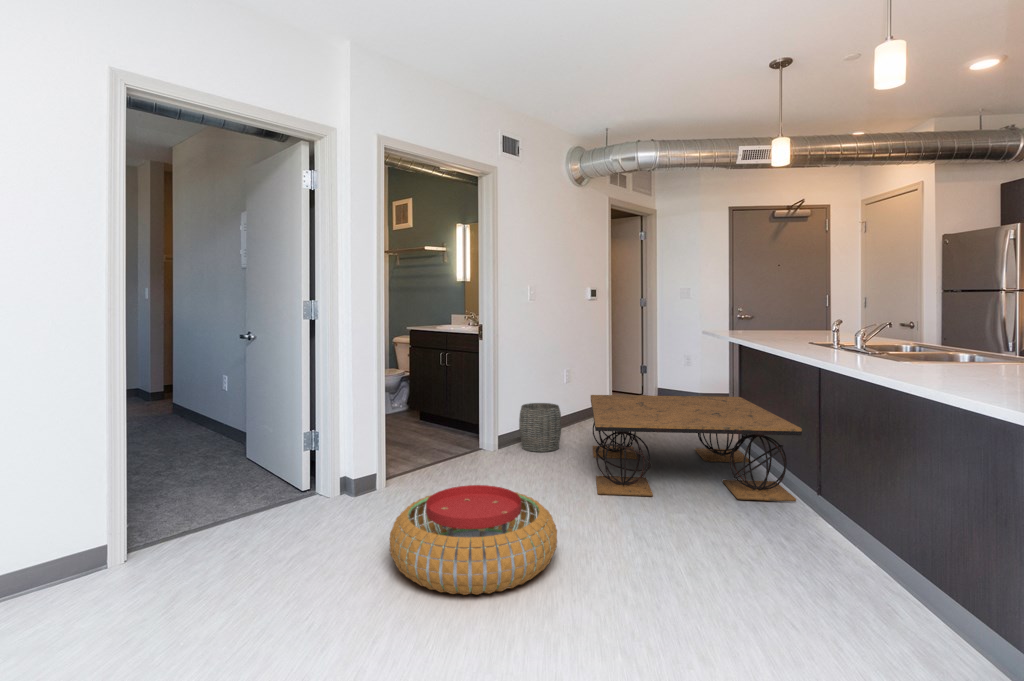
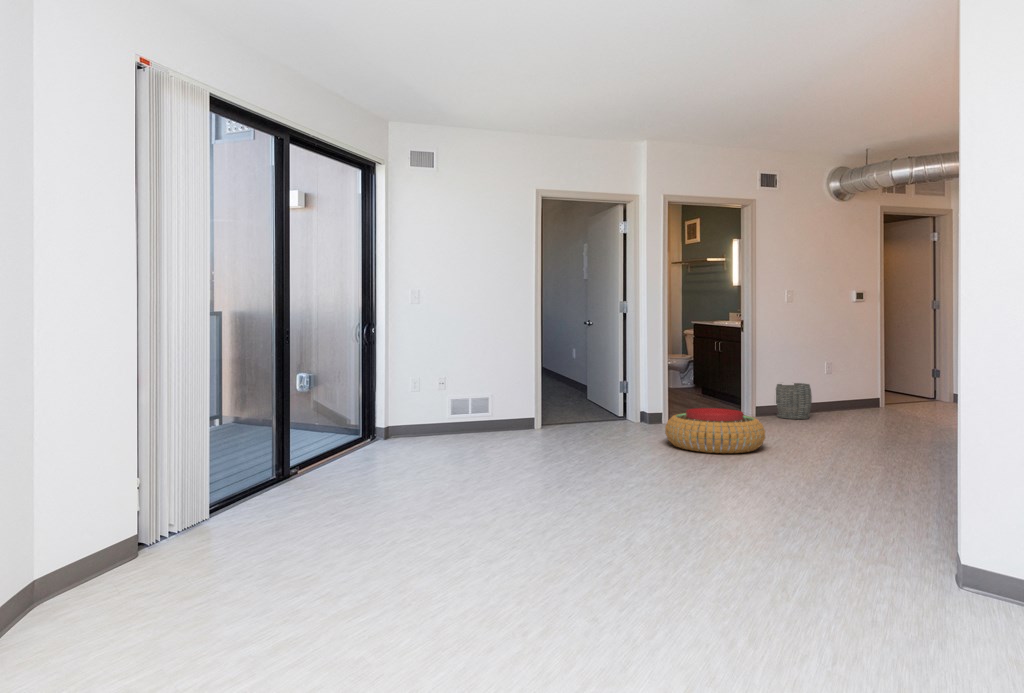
coffee table: present [591,395,802,502] -> none [816,377,991,452]

